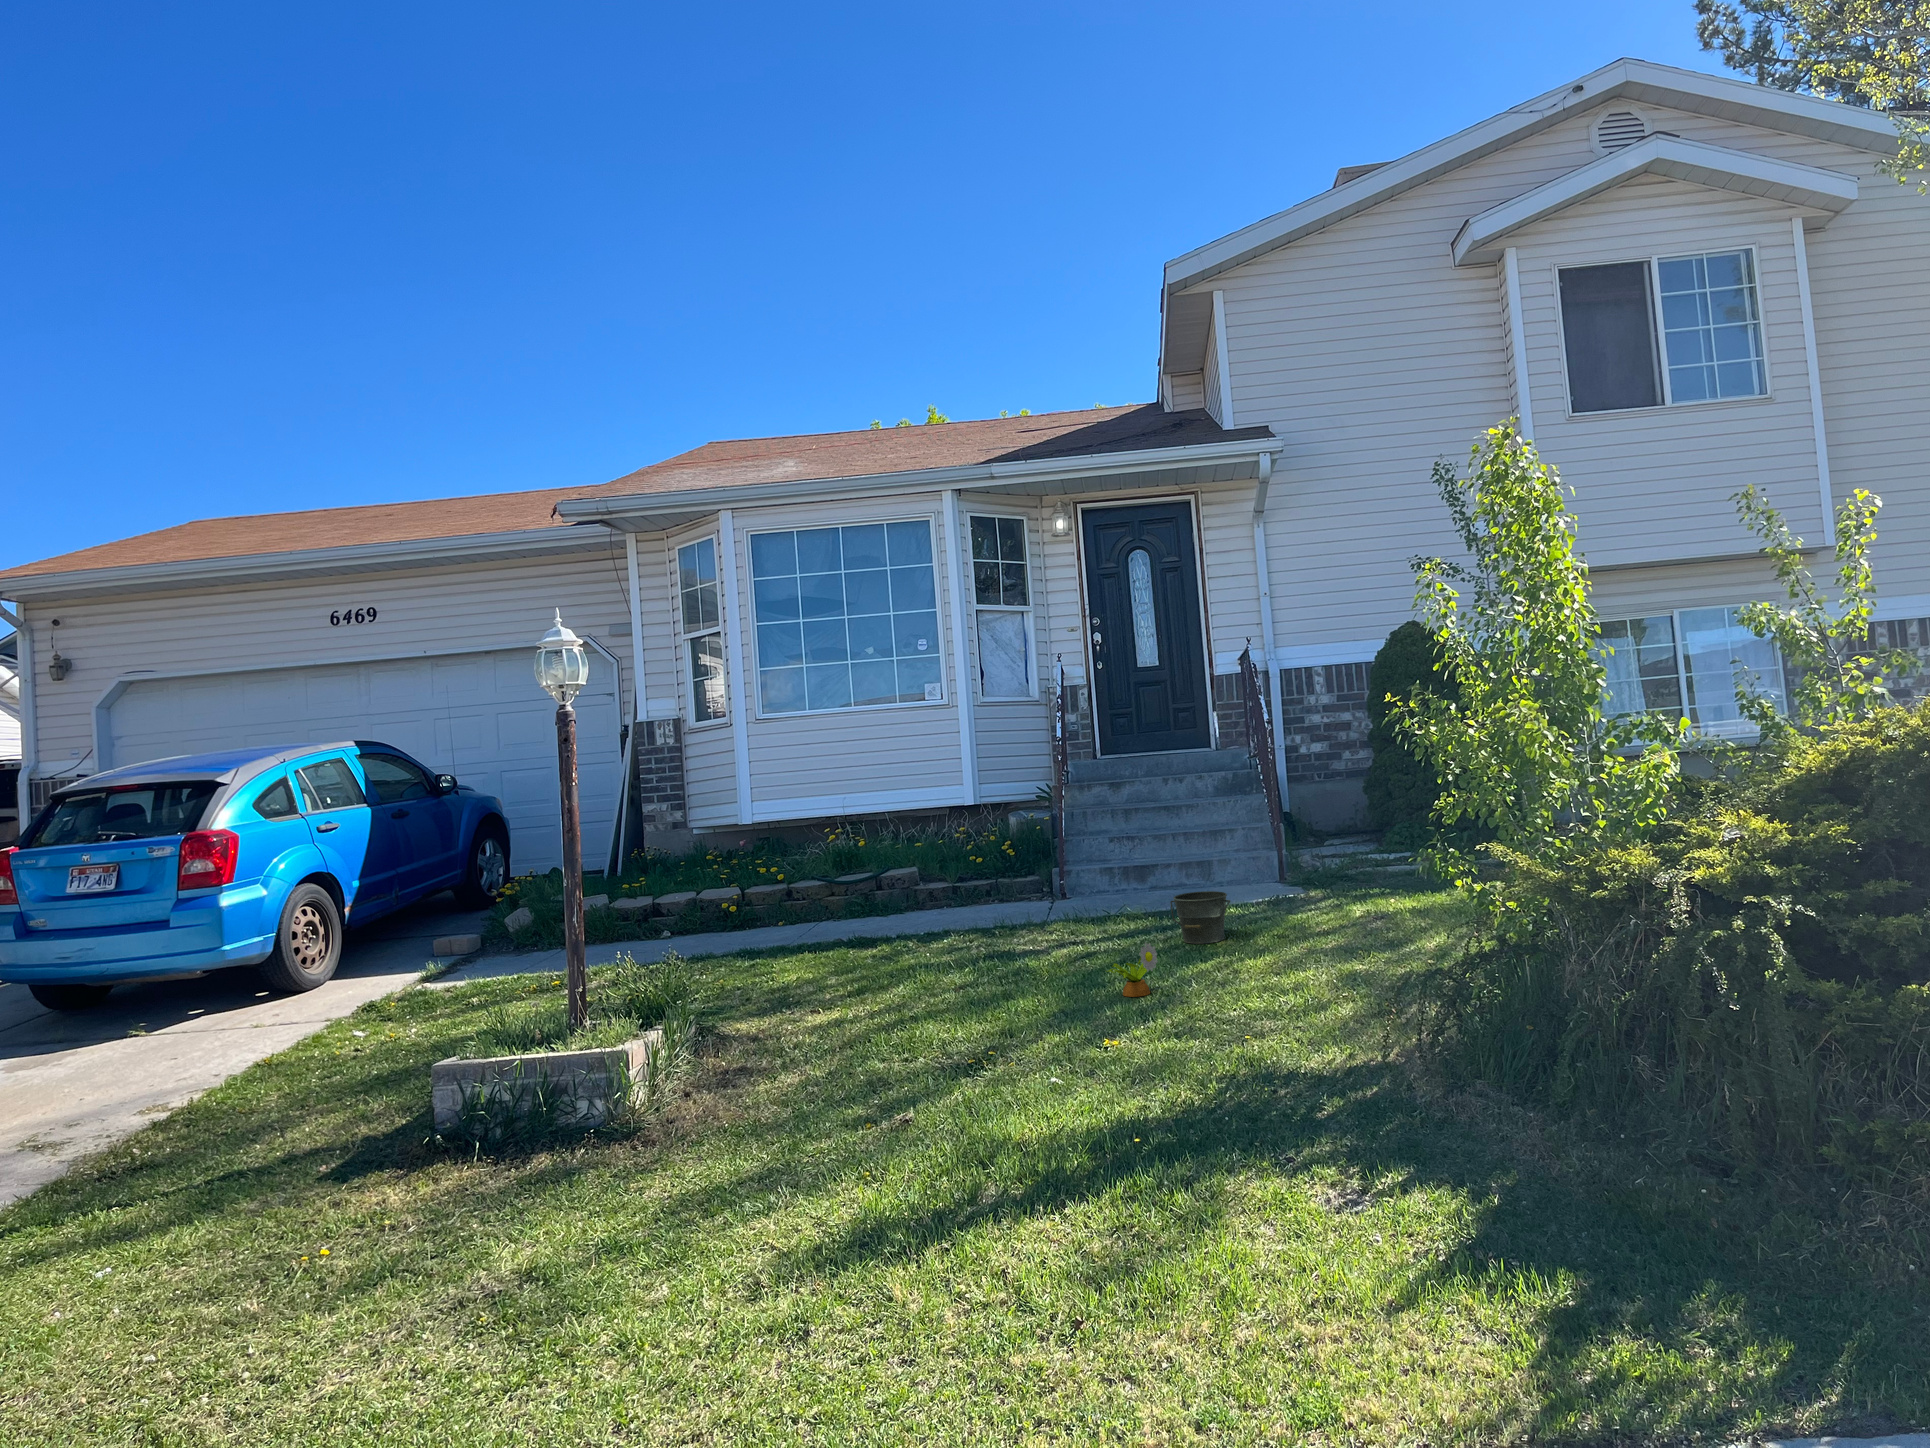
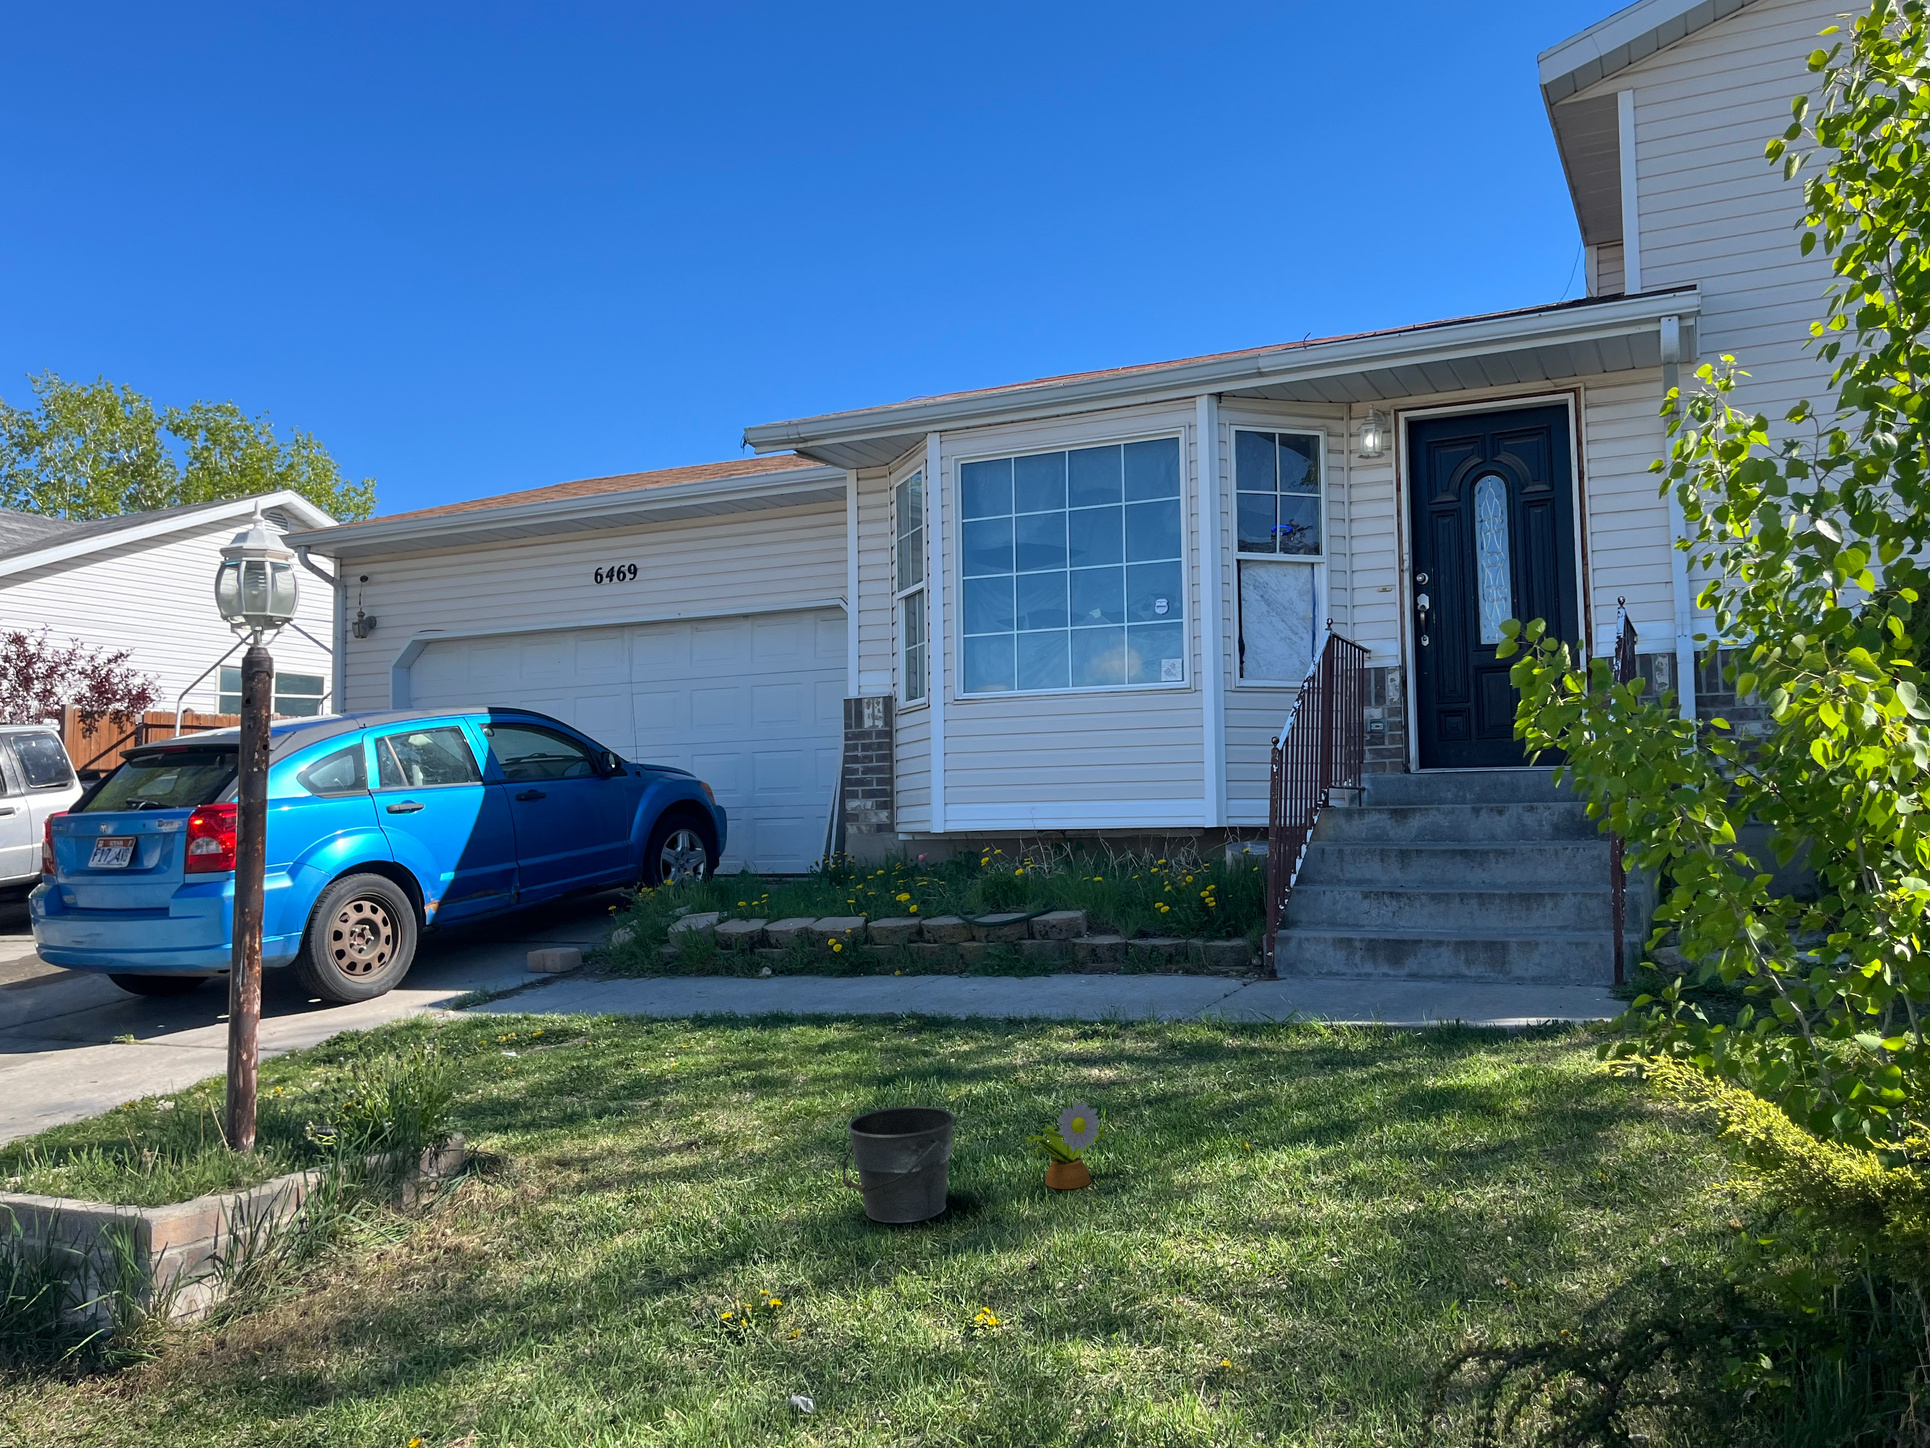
bucket: present [1170,891,1230,944] -> present [842,1106,955,1223]

